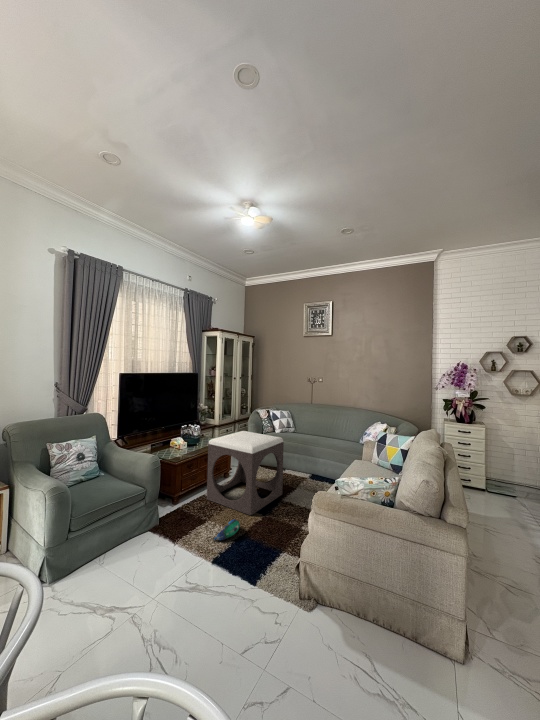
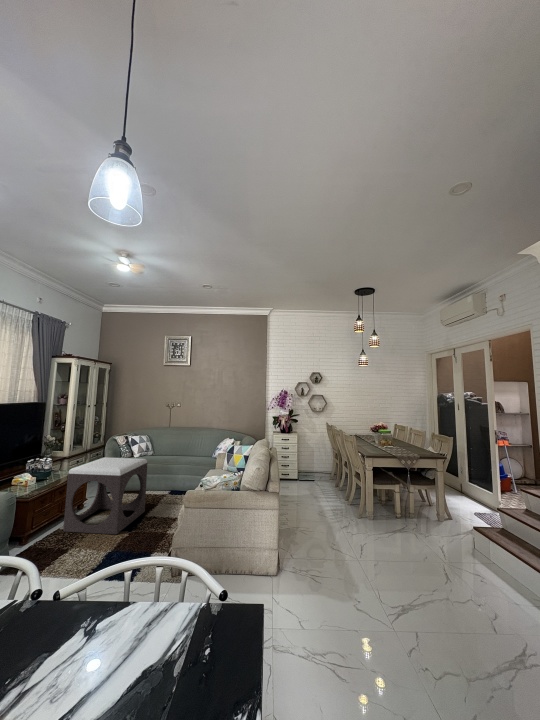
plush toy: present [214,519,240,540] -> none [81,539,108,562]

